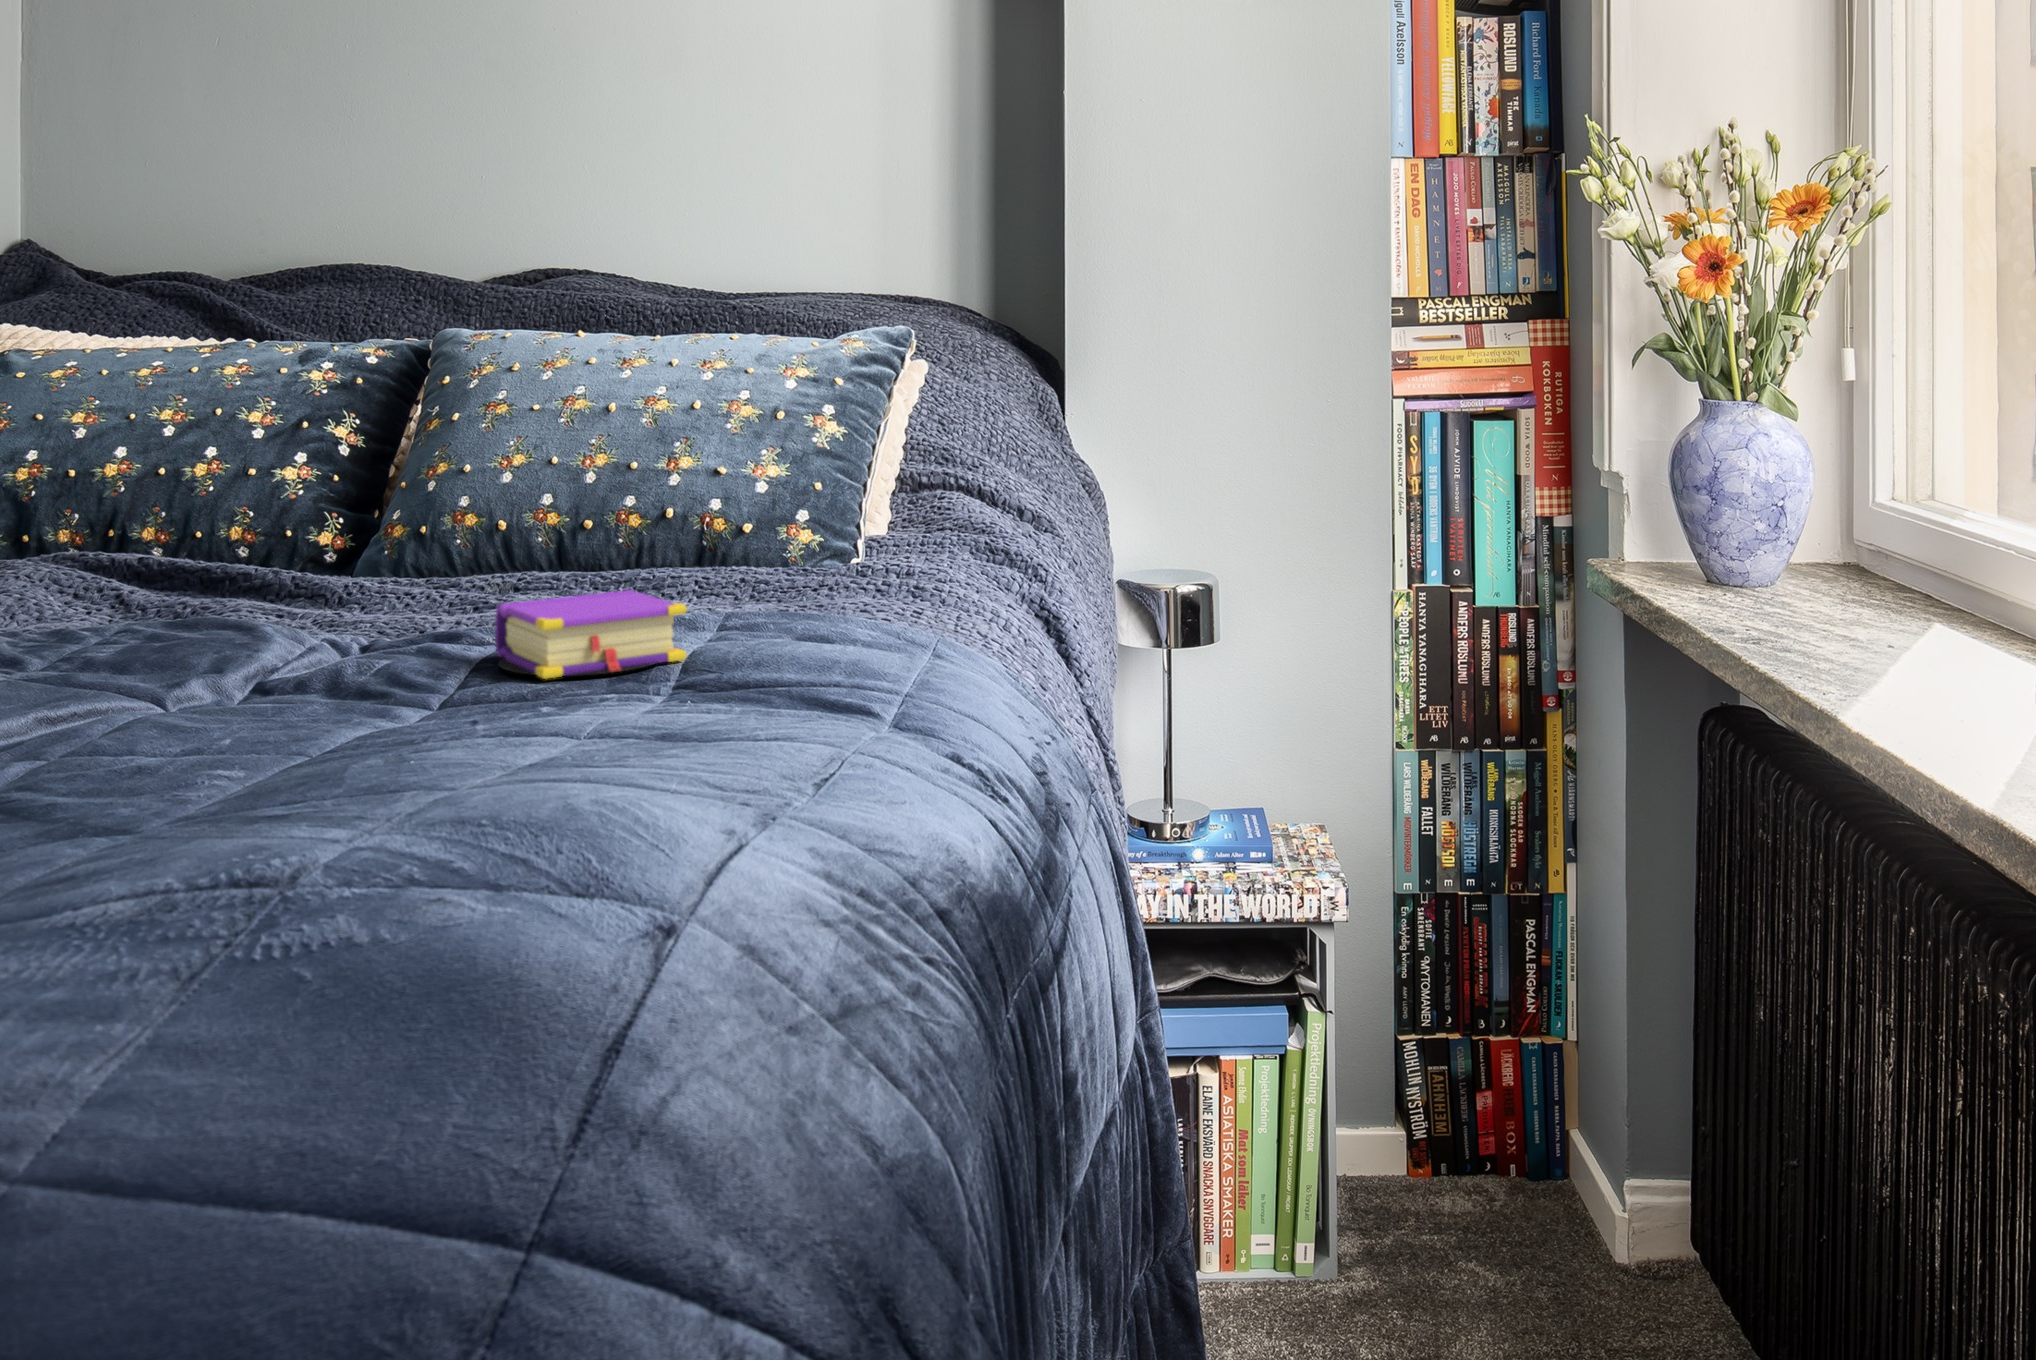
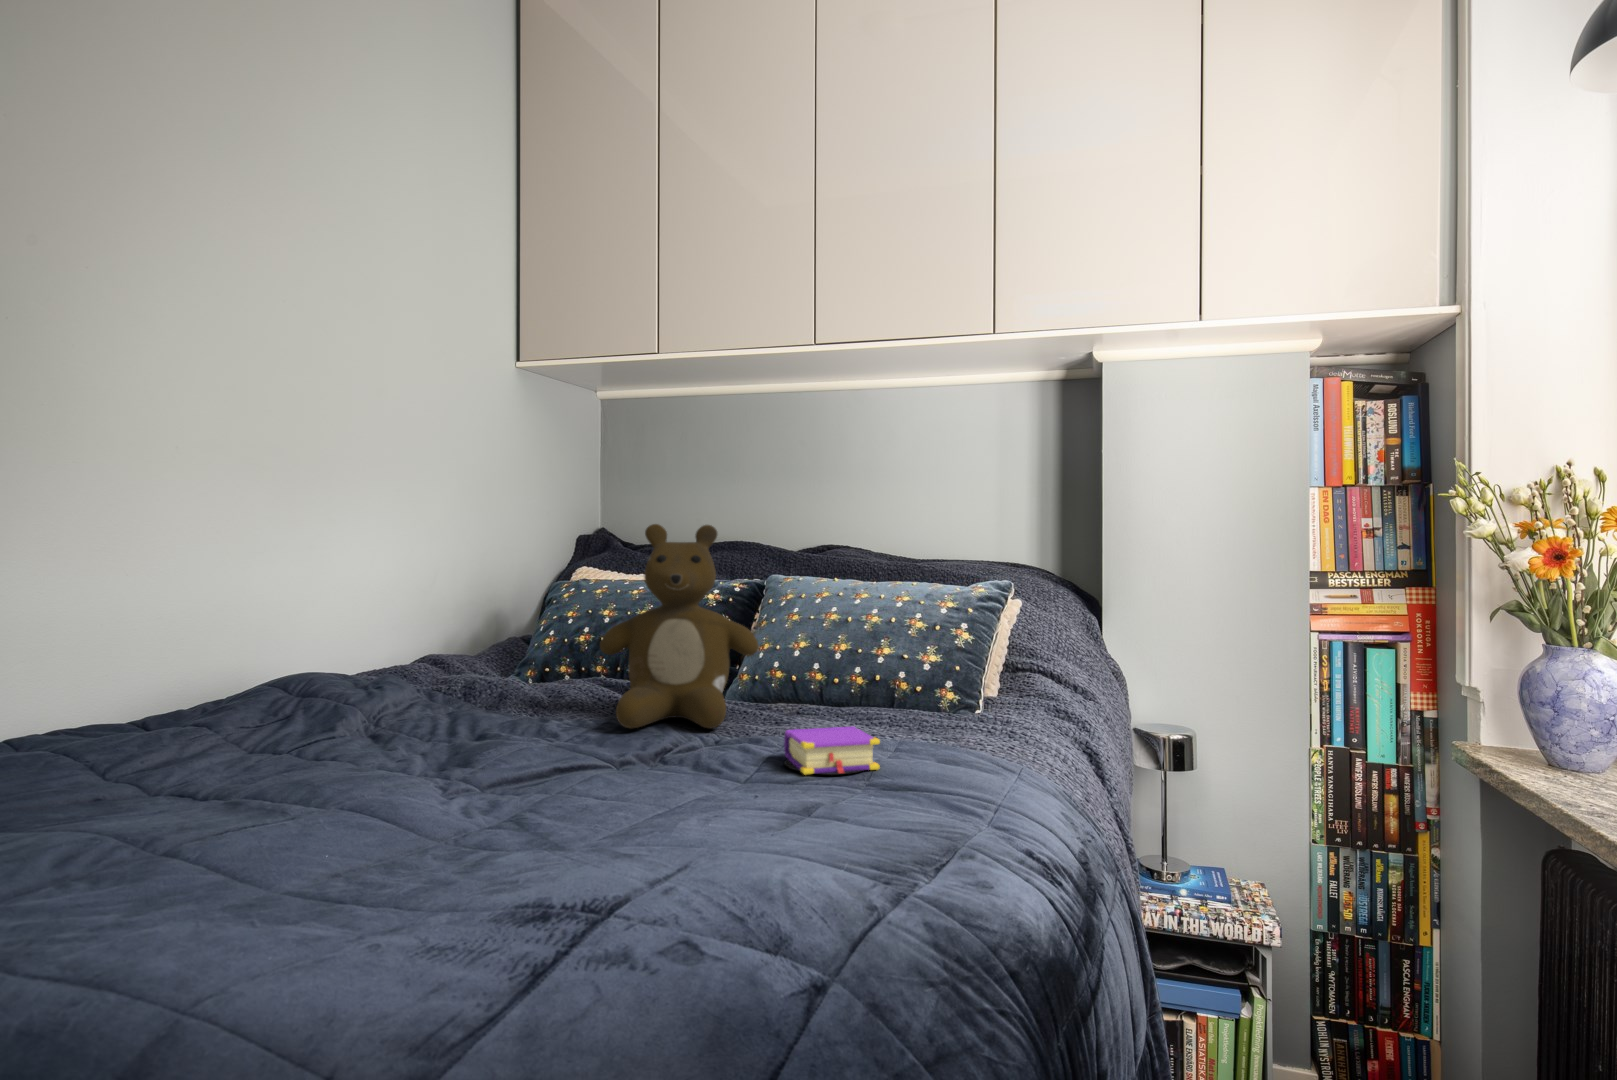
teddy bear: none [49,211,416,636] -> present [600,524,759,728]

